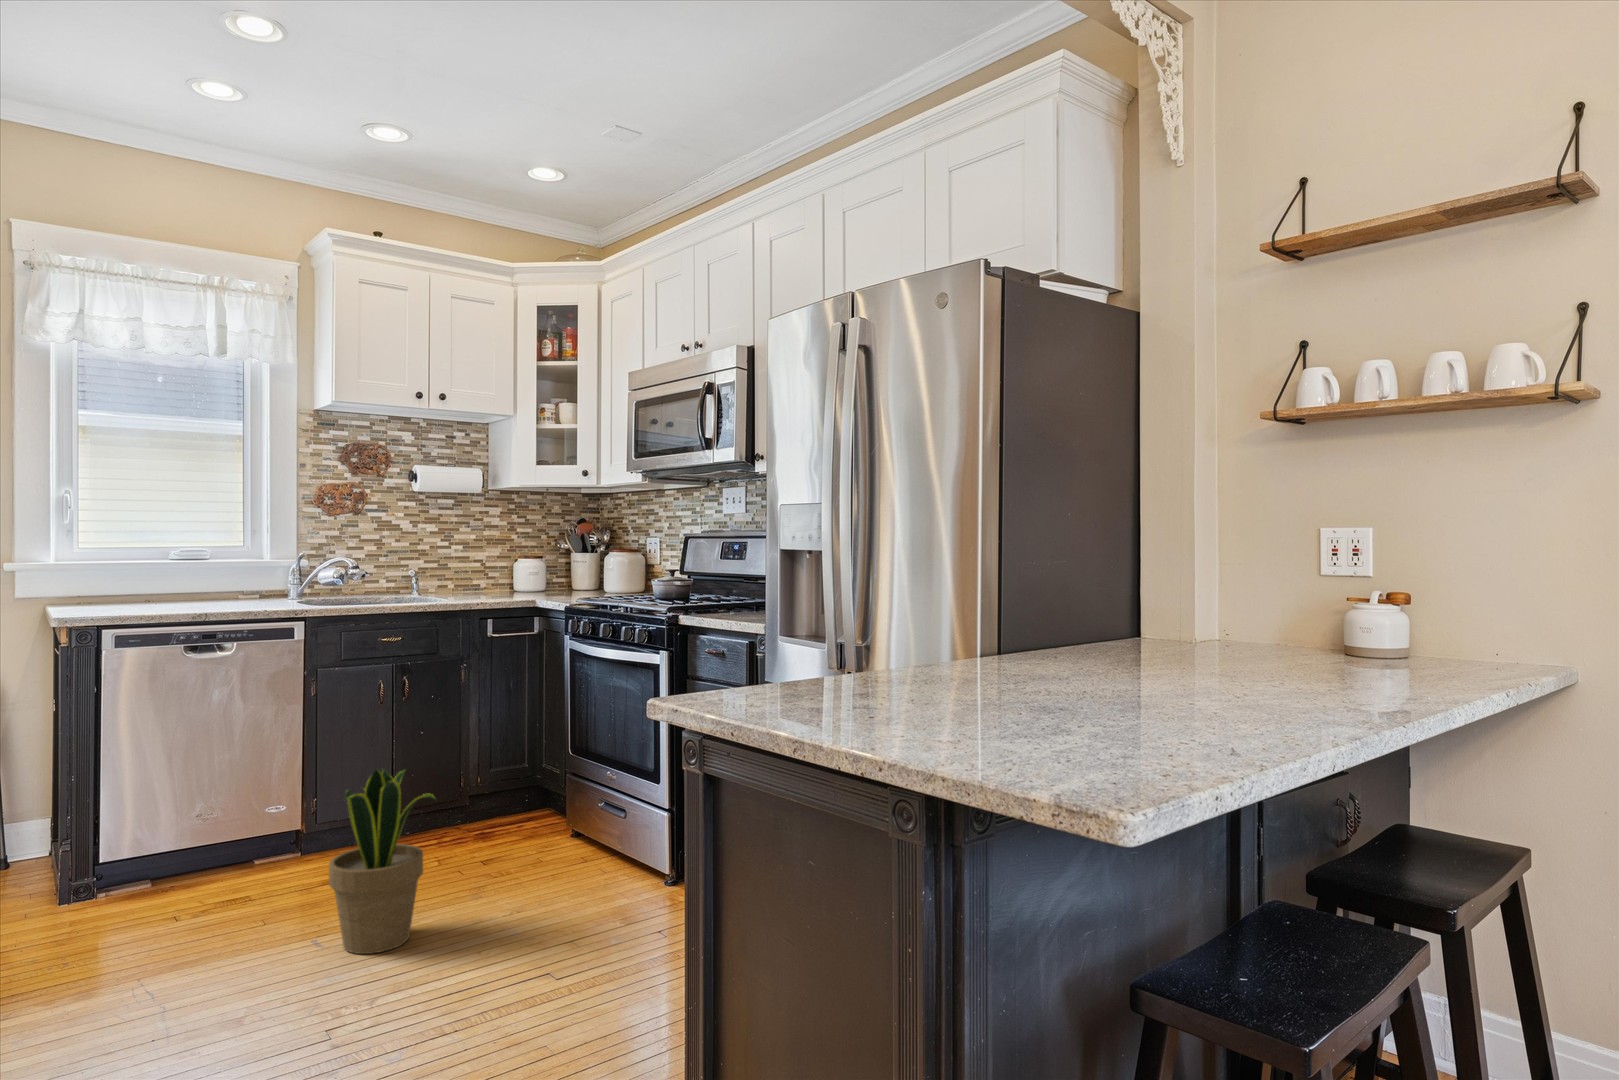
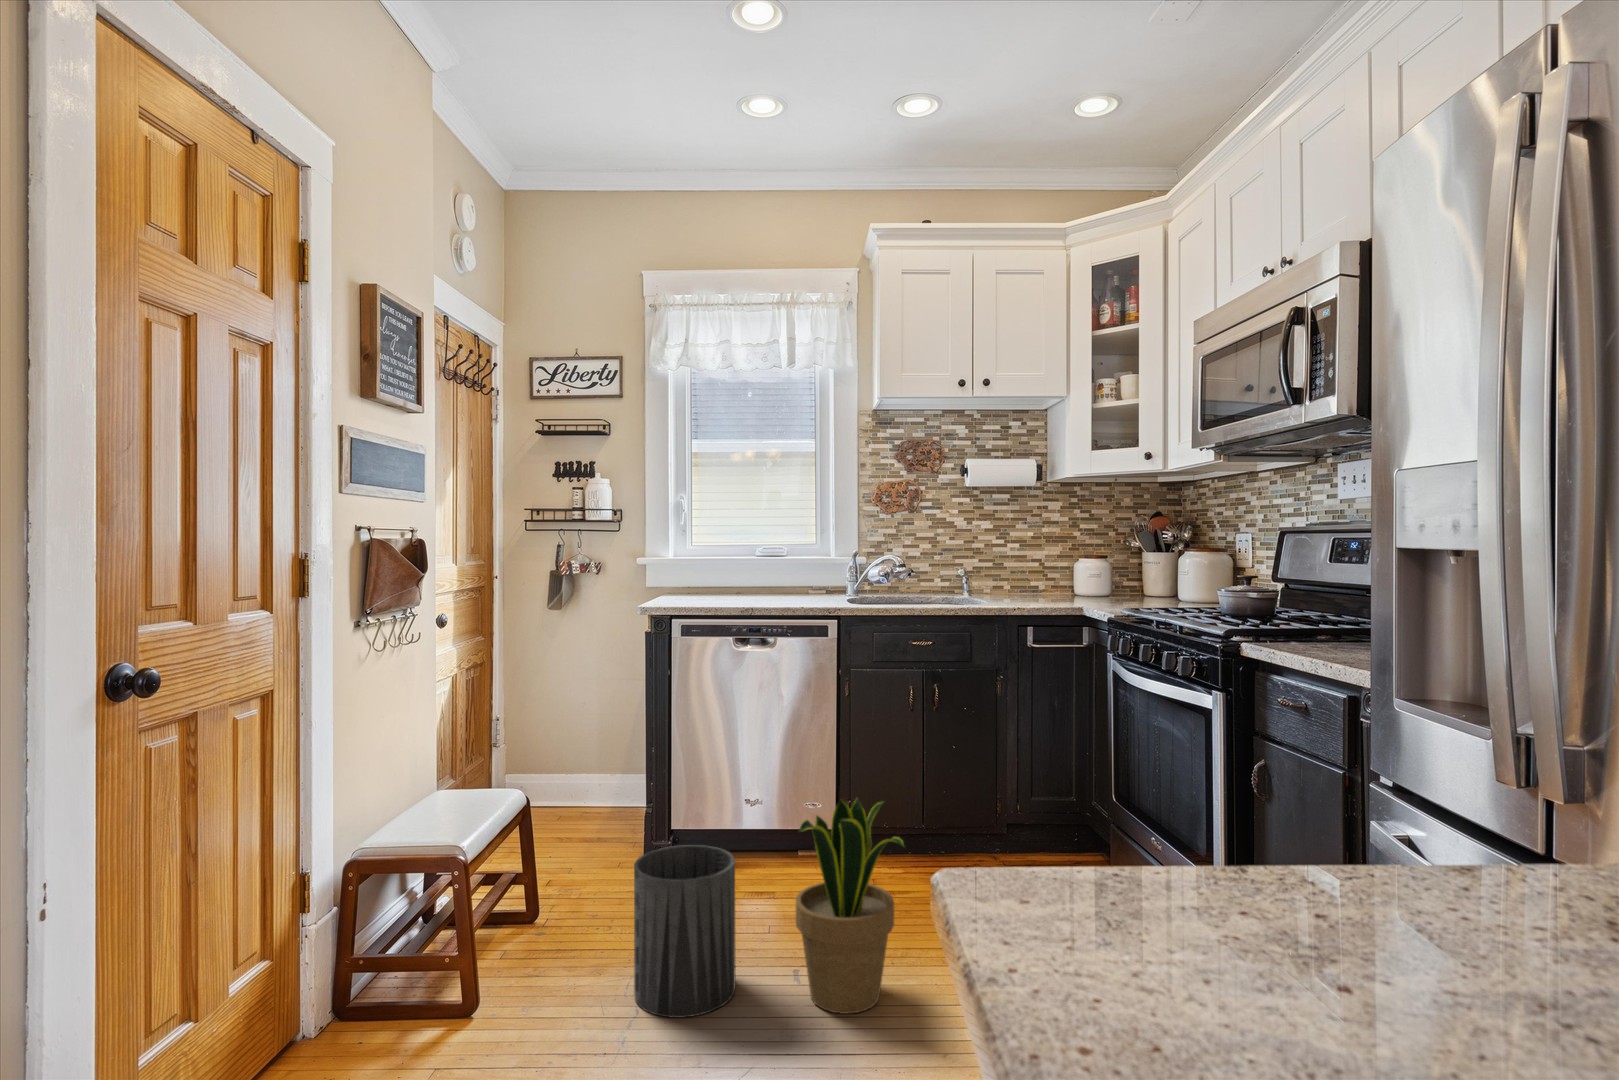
trash can: none [152,839,267,1002] -> present [634,845,736,1018]

